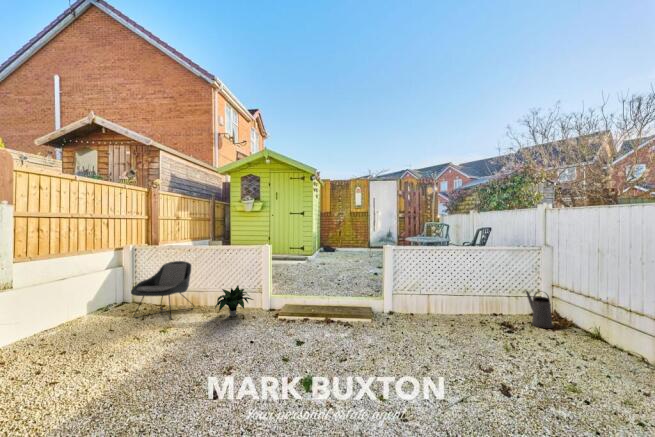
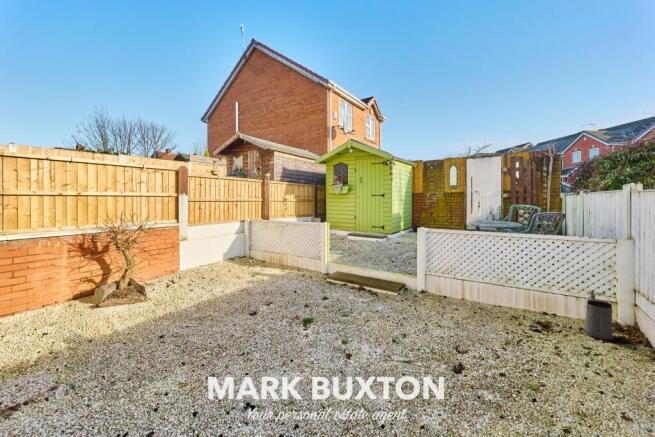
lounge chair: present [131,261,194,319] -> none [241,231,280,271]
potted plant: present [215,286,253,317] -> none [286,252,314,275]

